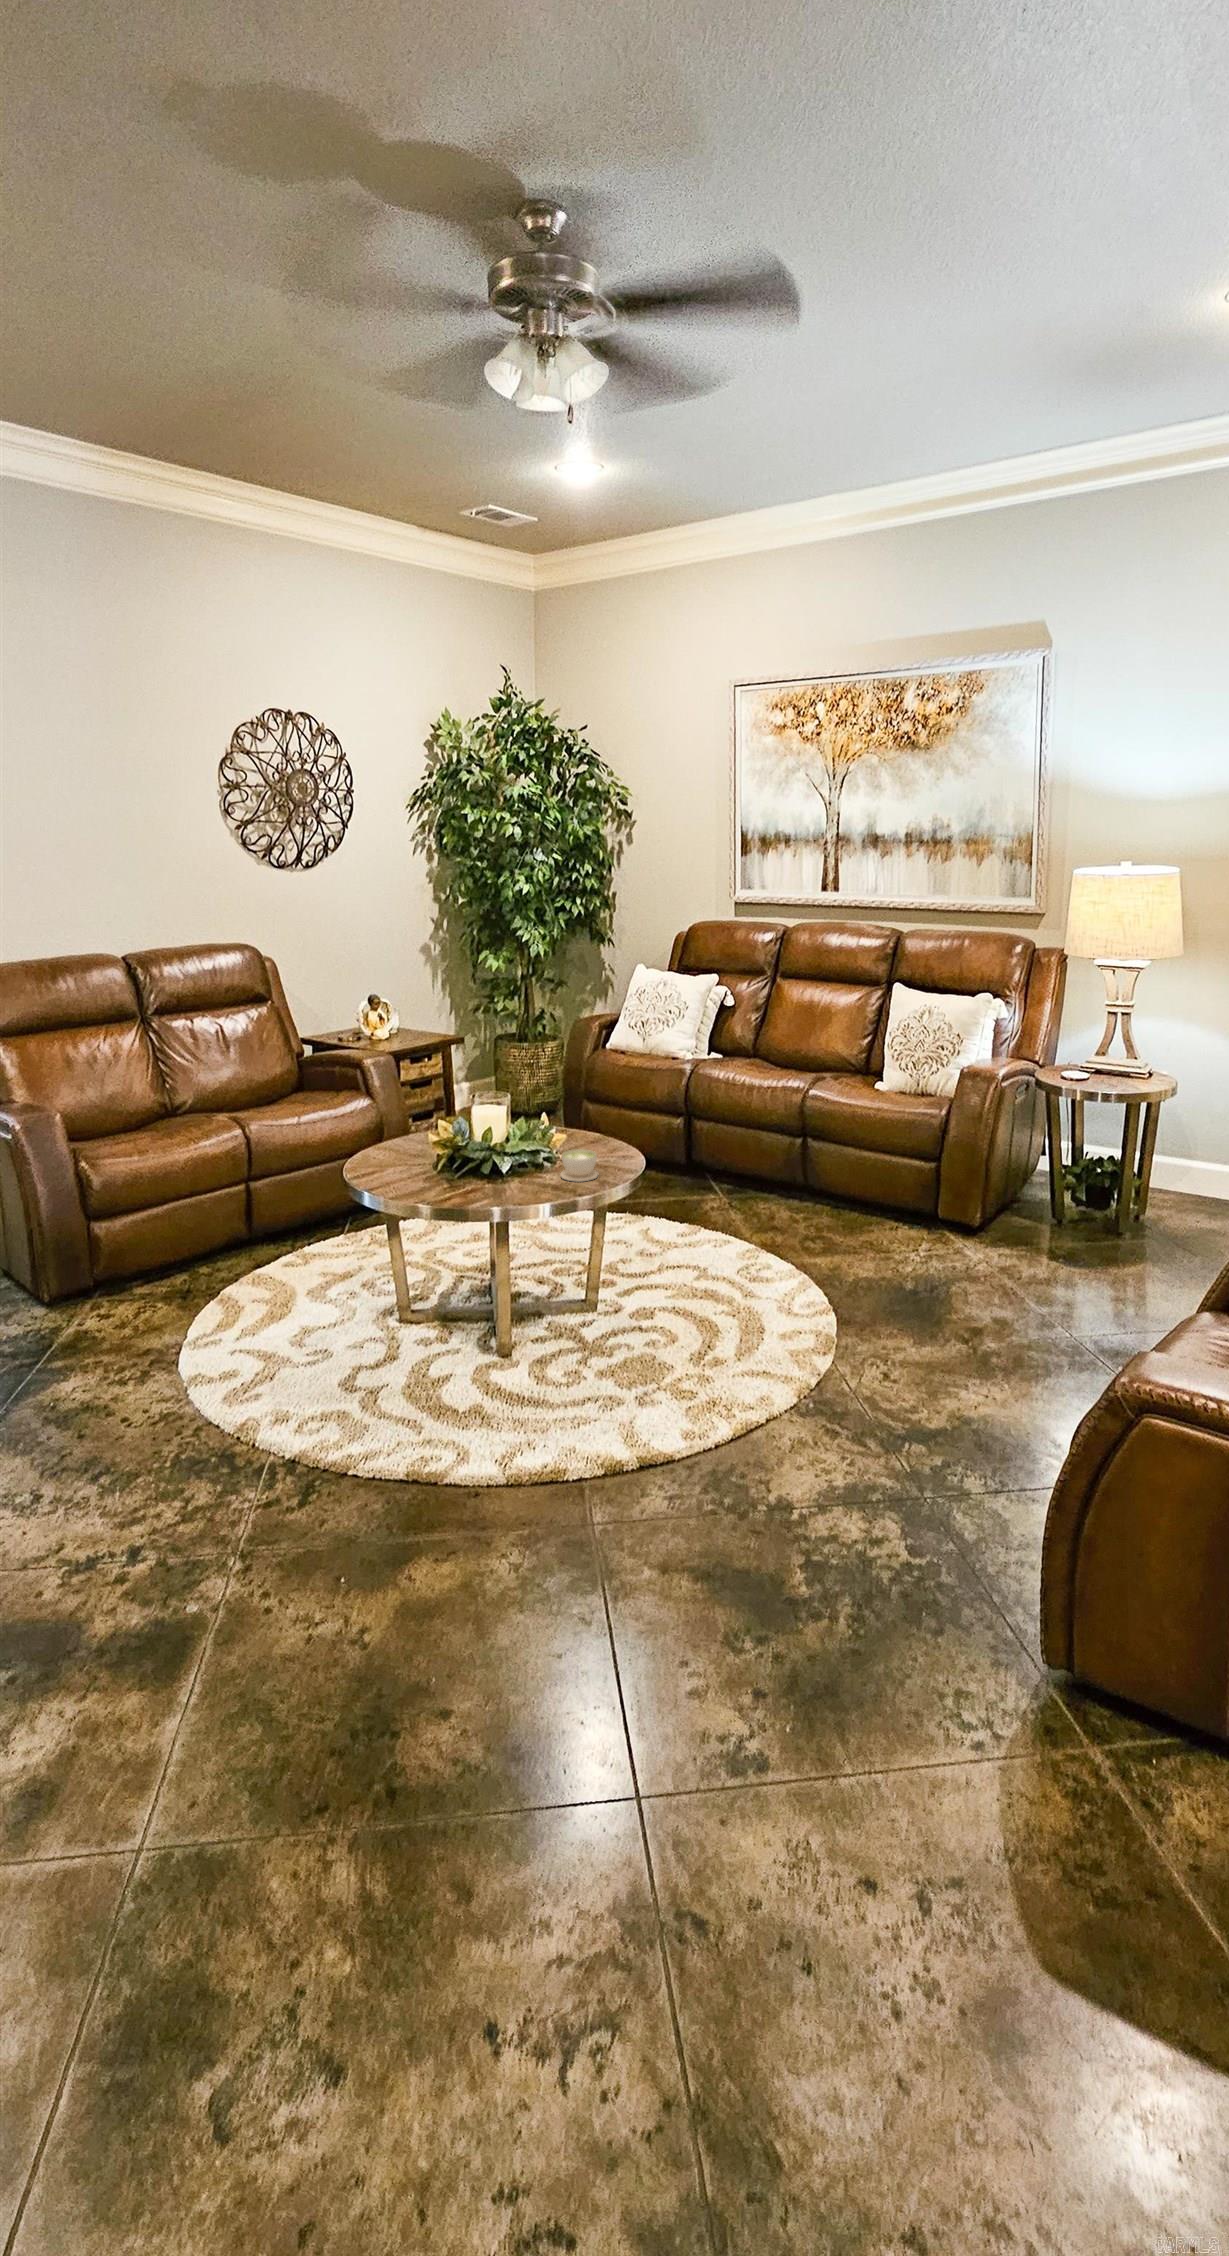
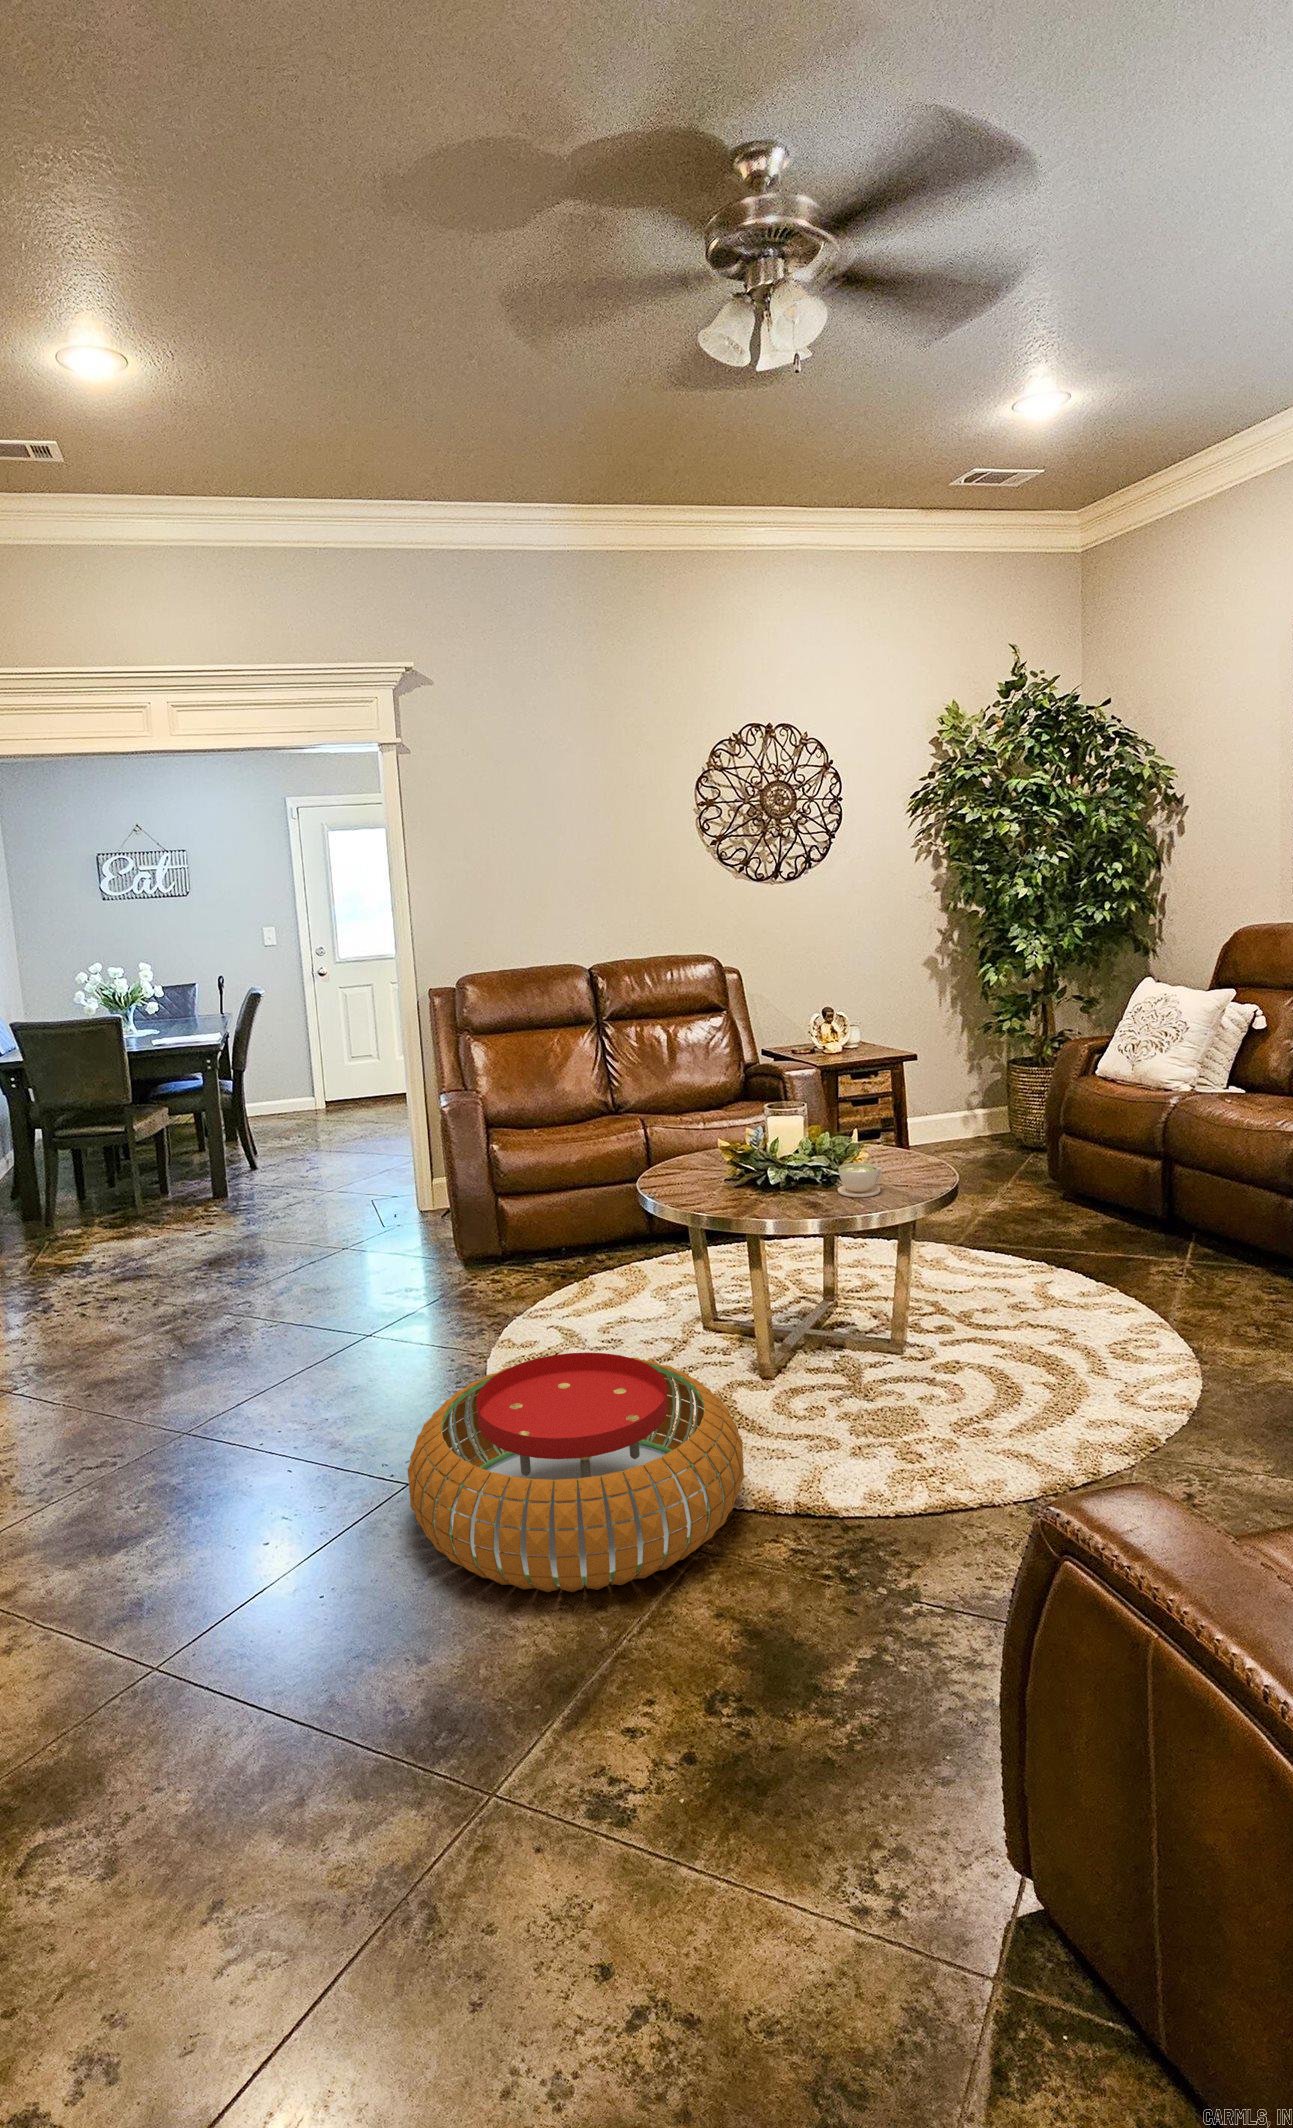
pouf: none [274,1370,621,1628] -> present [408,1353,744,1592]

